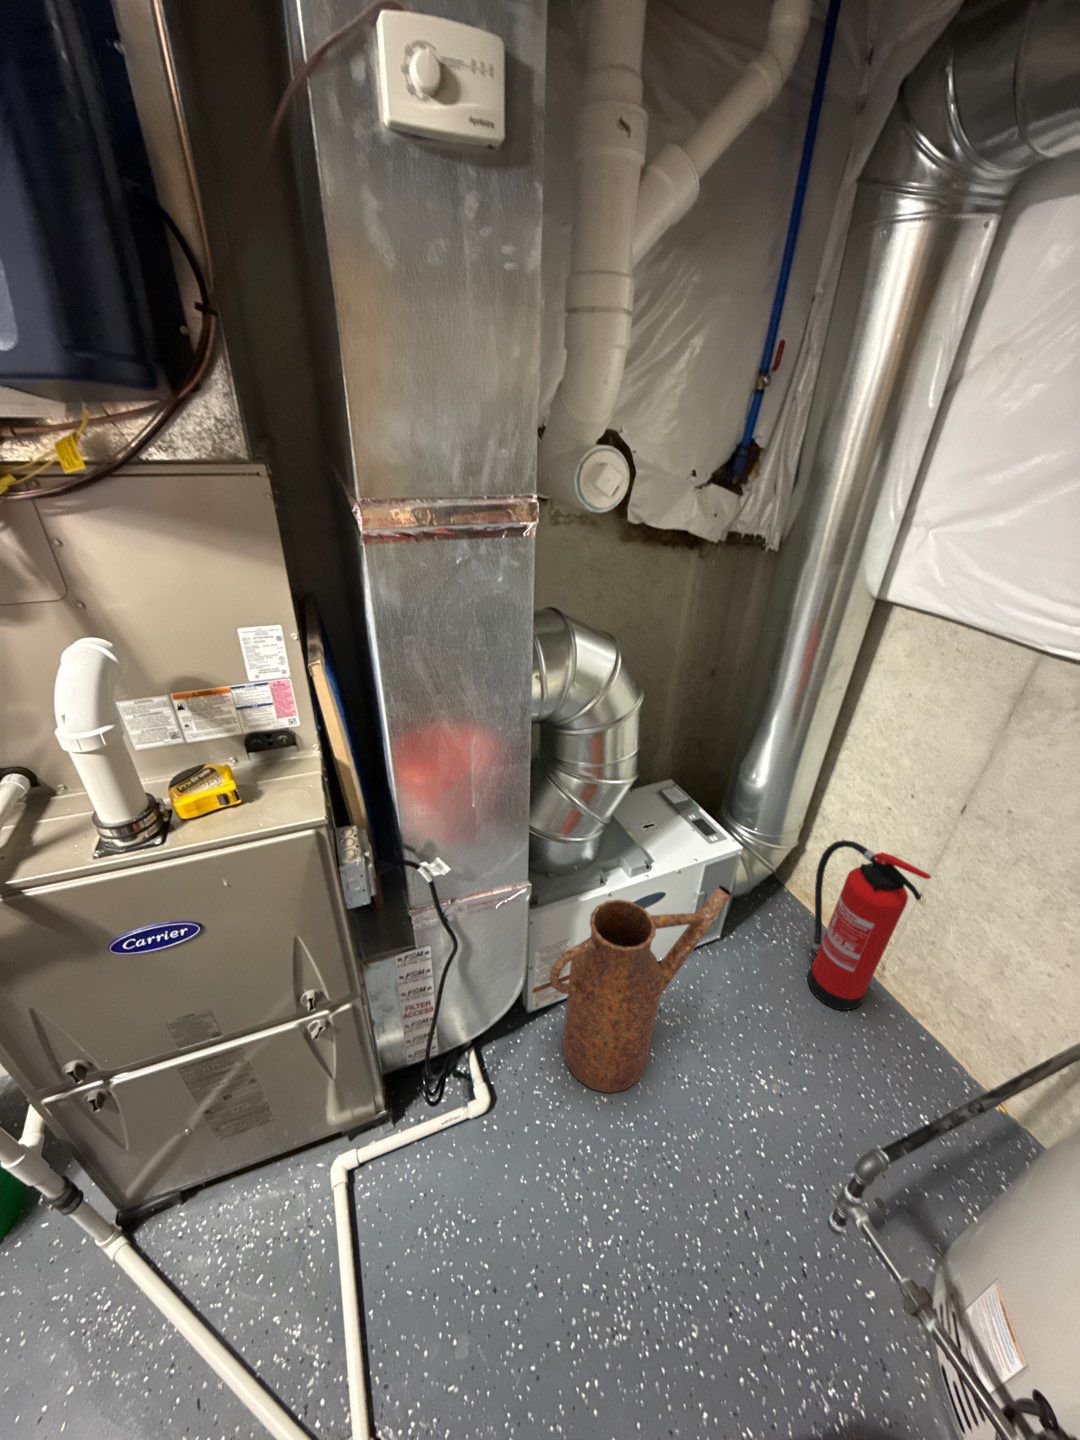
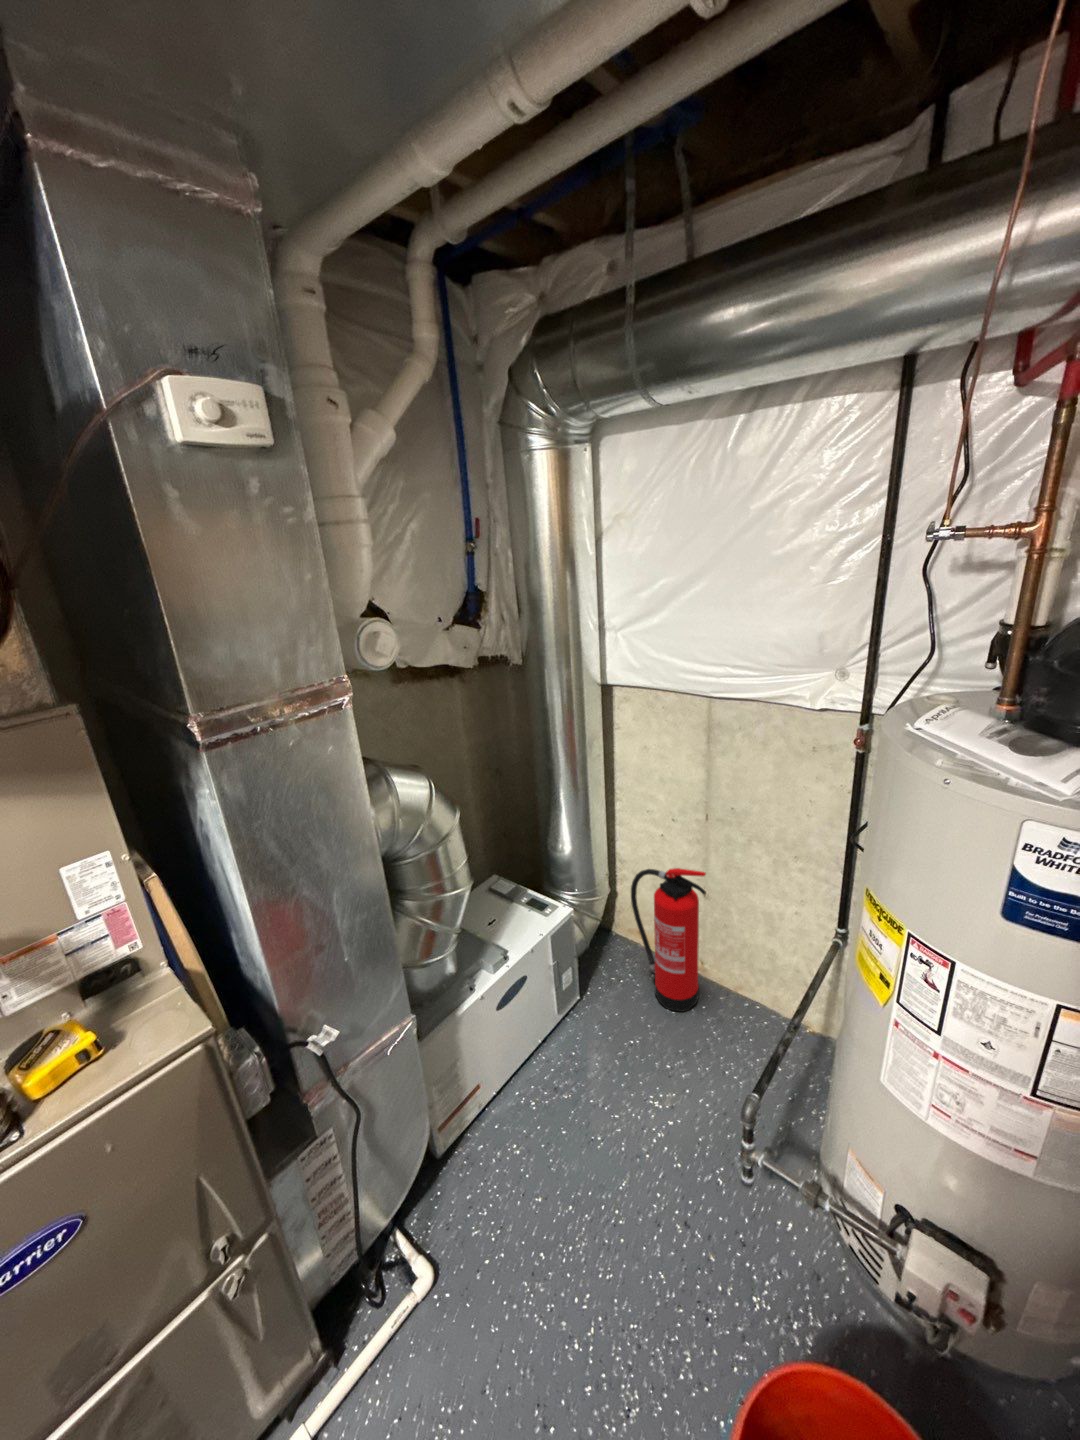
watering can: present [549,886,731,1093] -> none [456,945,581,1195]

